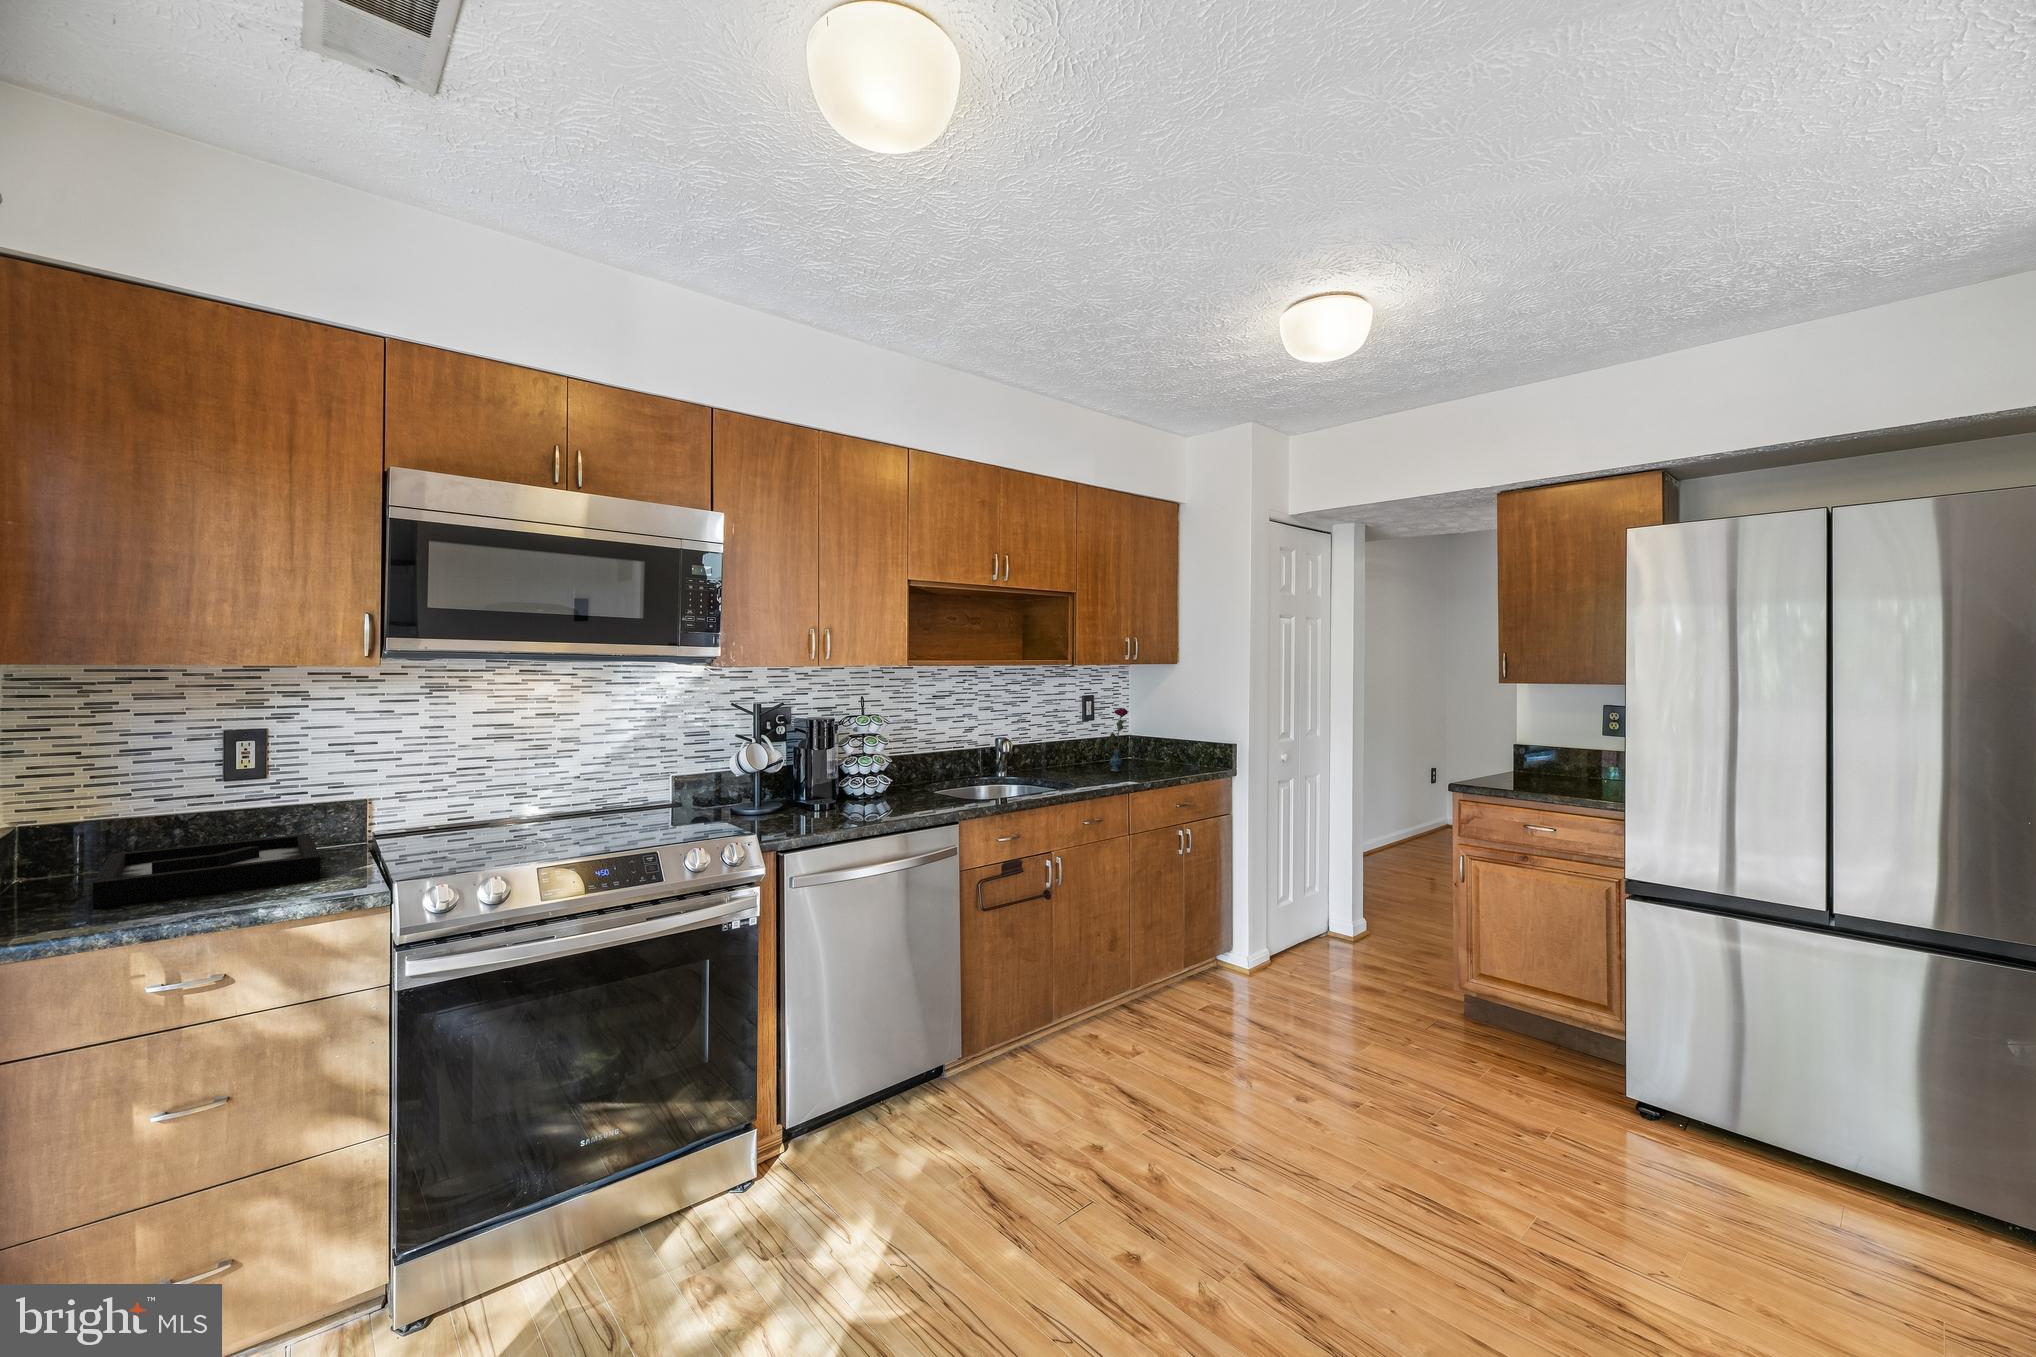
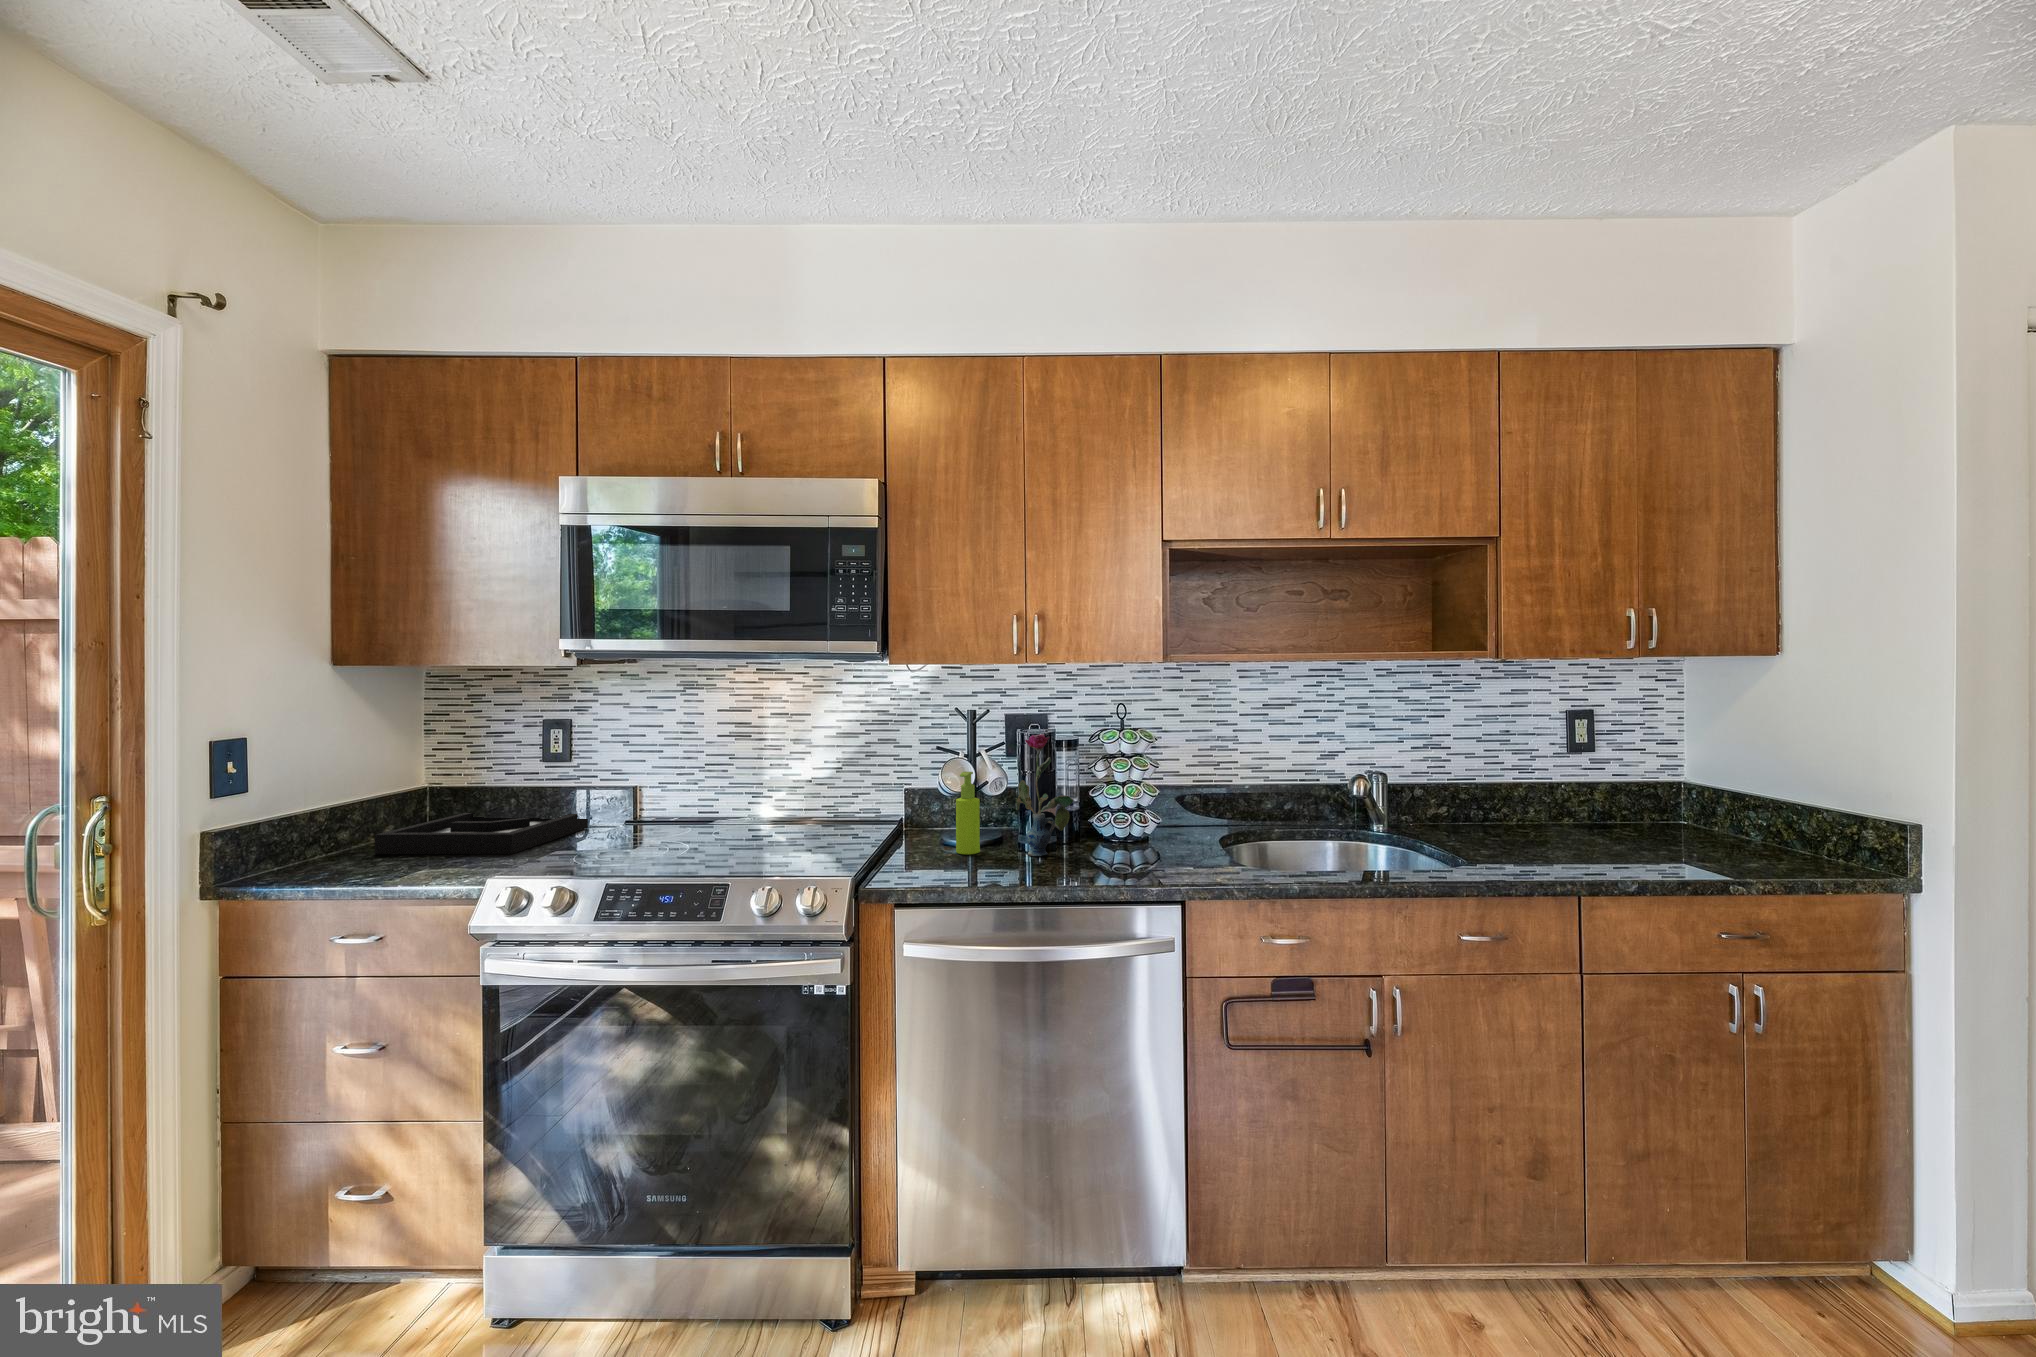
vase: present [1105,708,1140,772] -> present [1015,734,1073,856]
soap dispenser: none [787,752,806,817] -> present [956,772,980,854]

